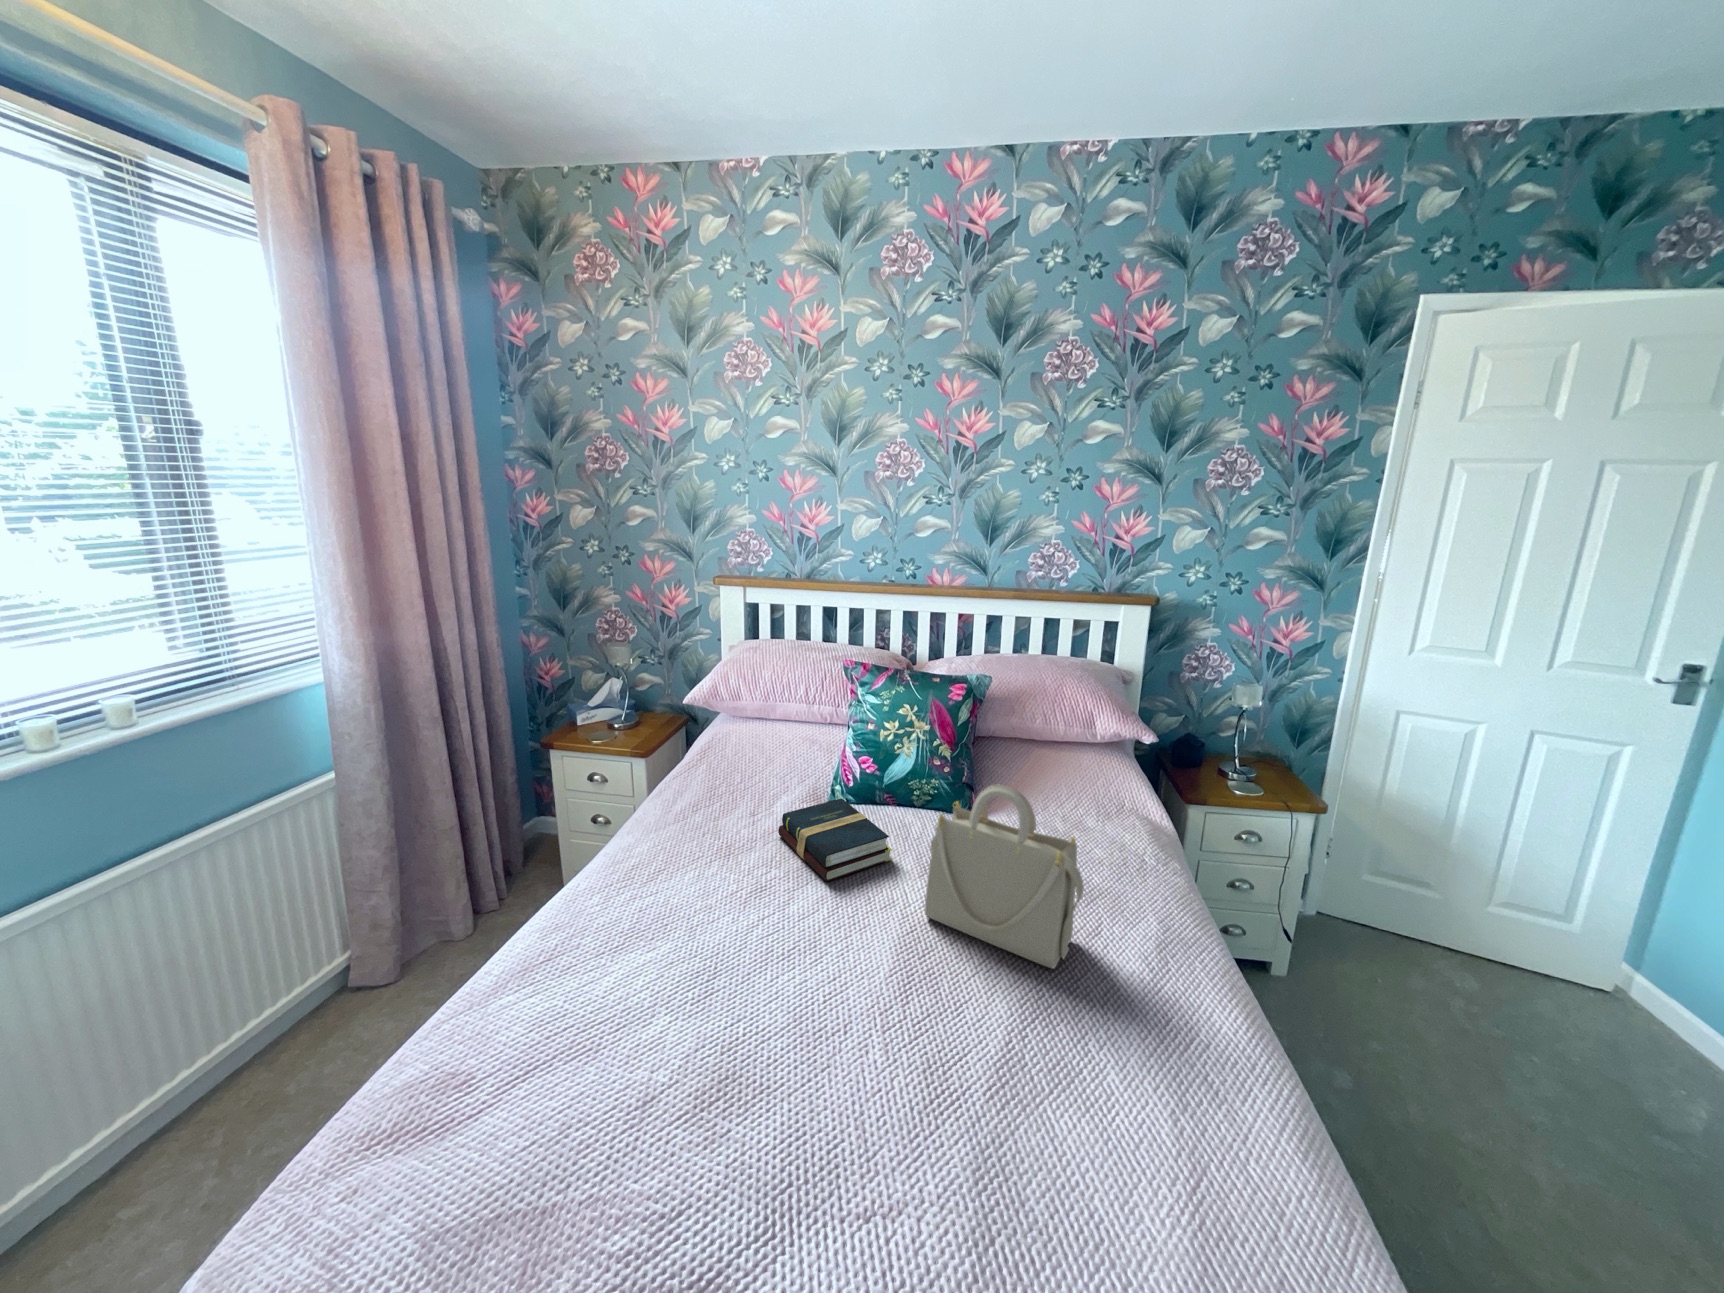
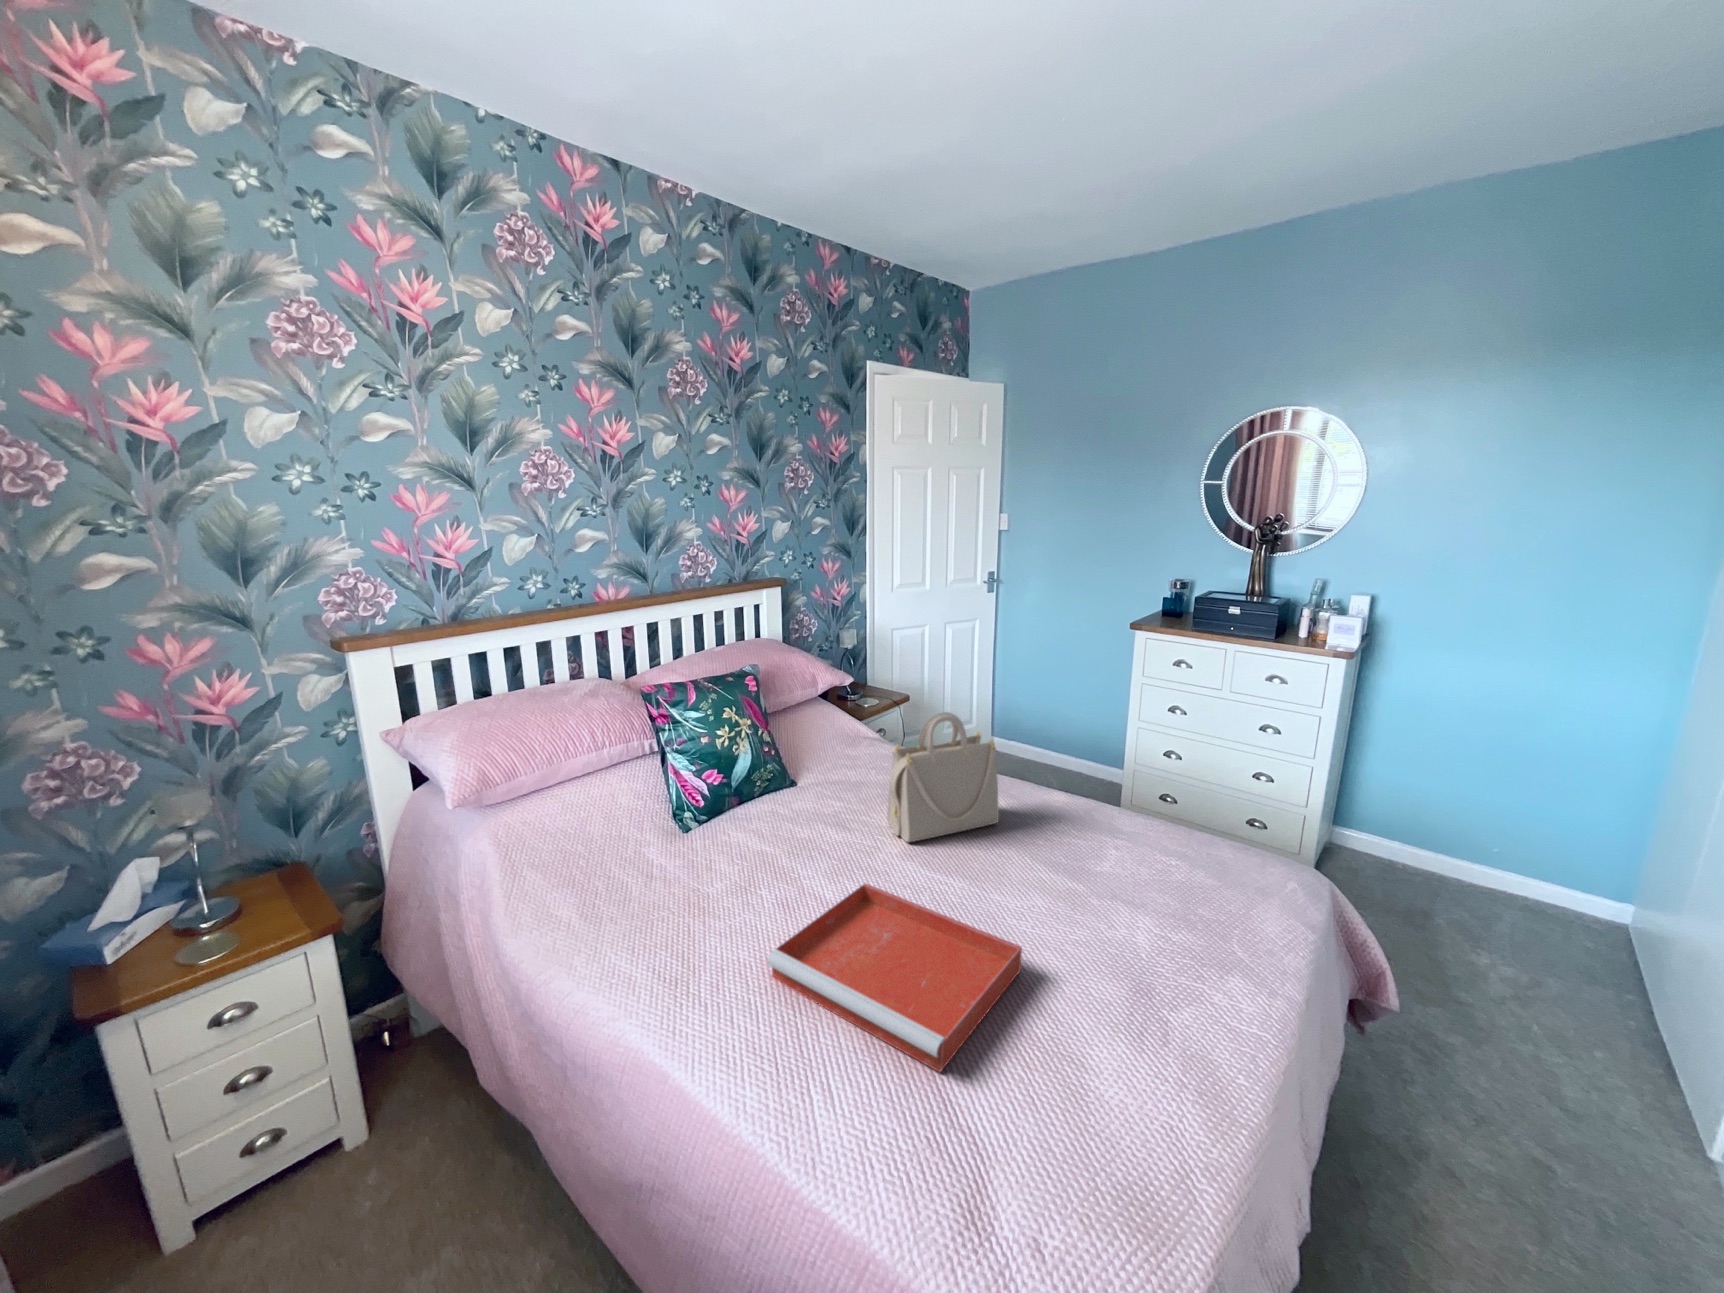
hardback book: present [778,798,892,881] -> none [723,809,825,866]
tray: none [554,899,789,1084] -> present [767,883,1022,1072]

